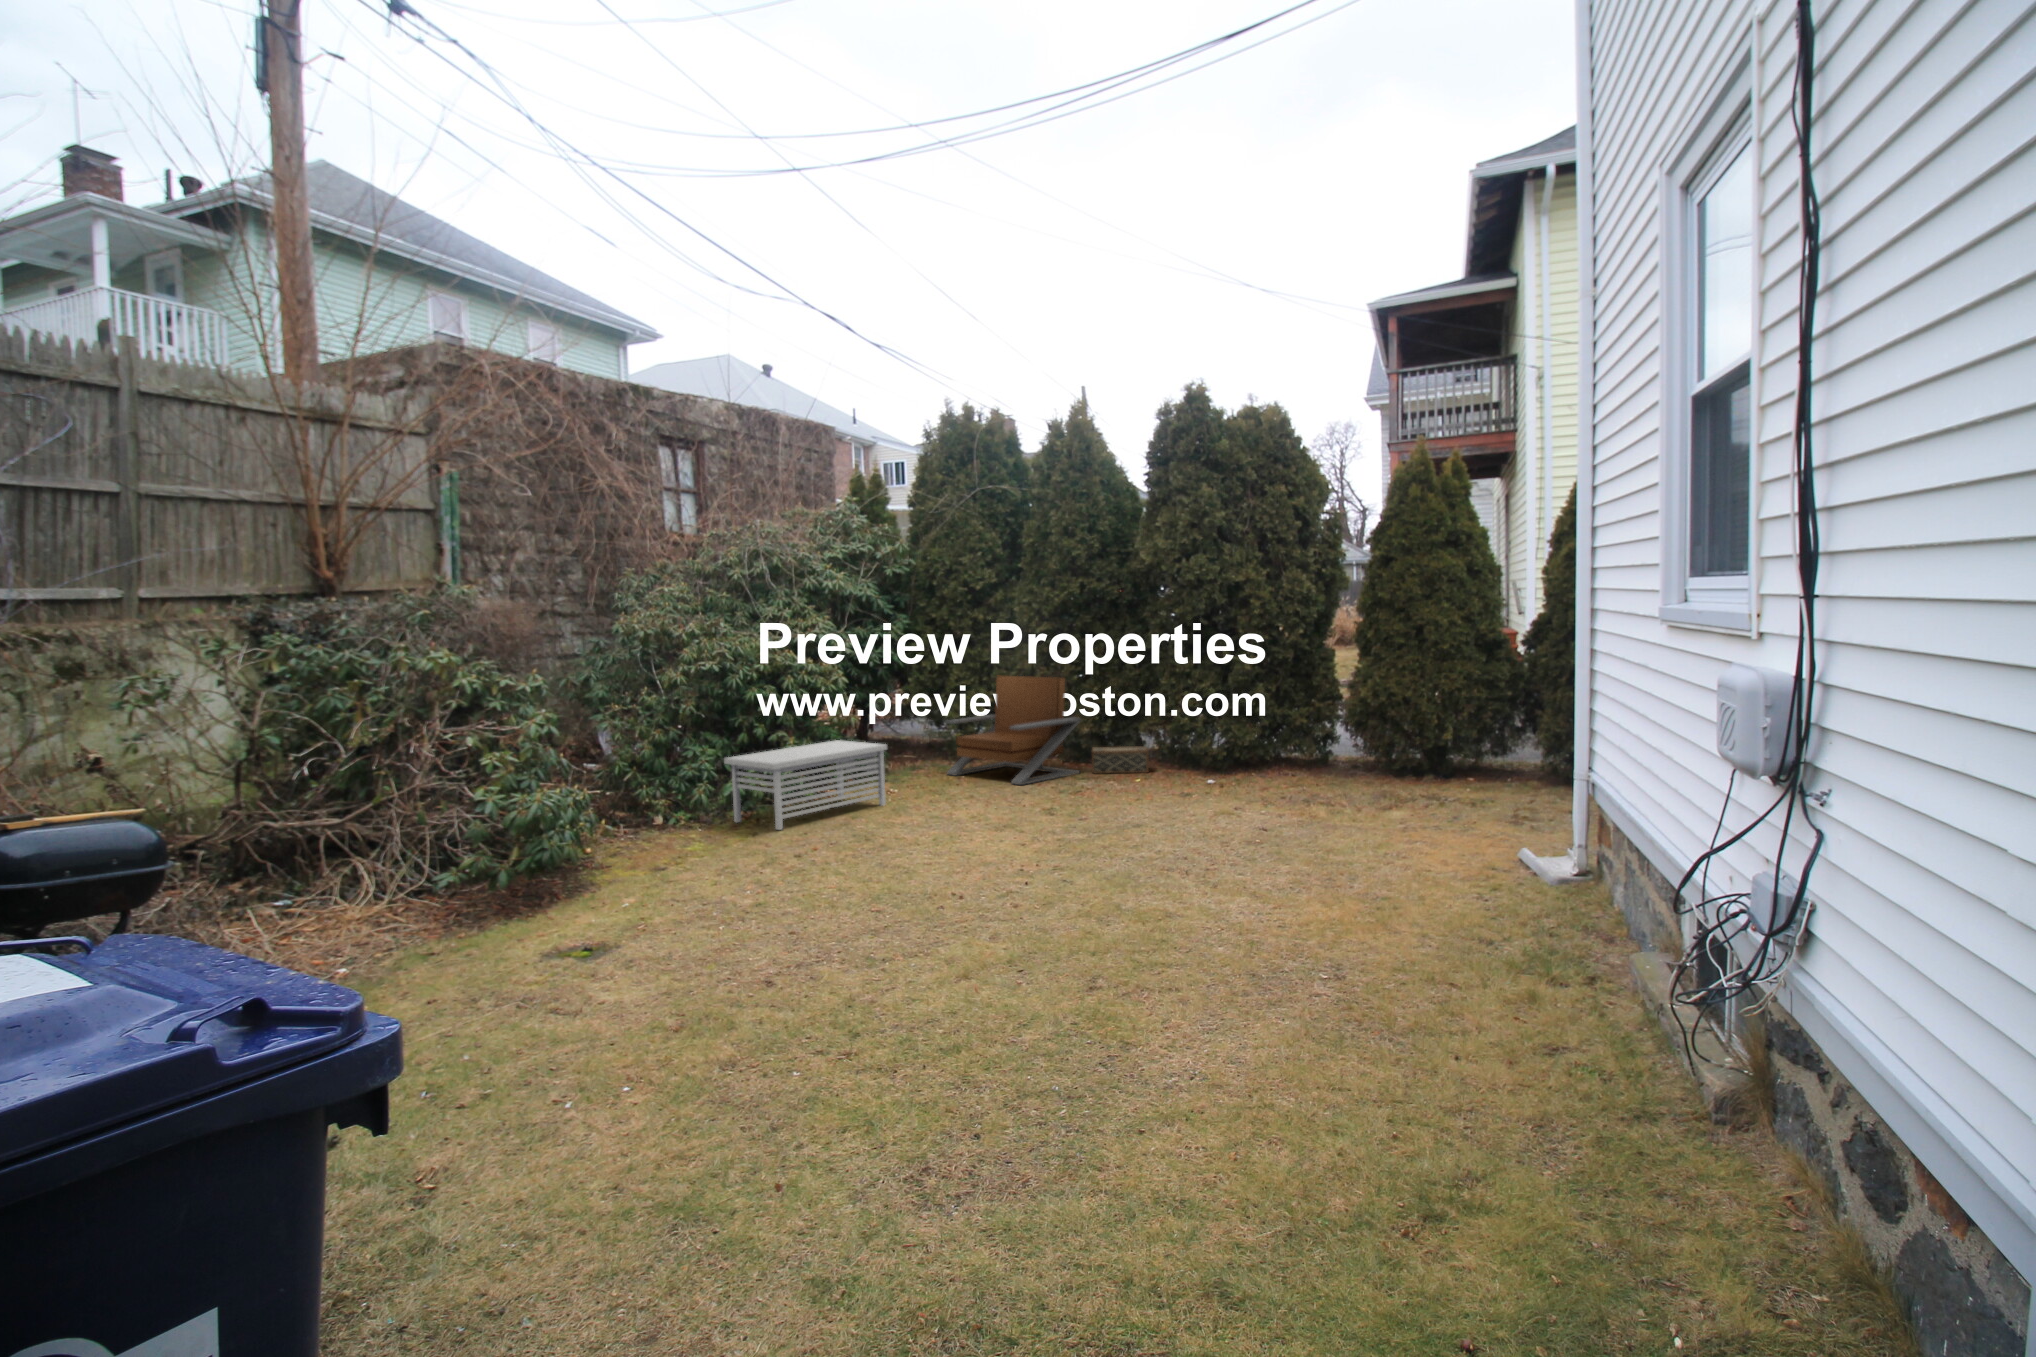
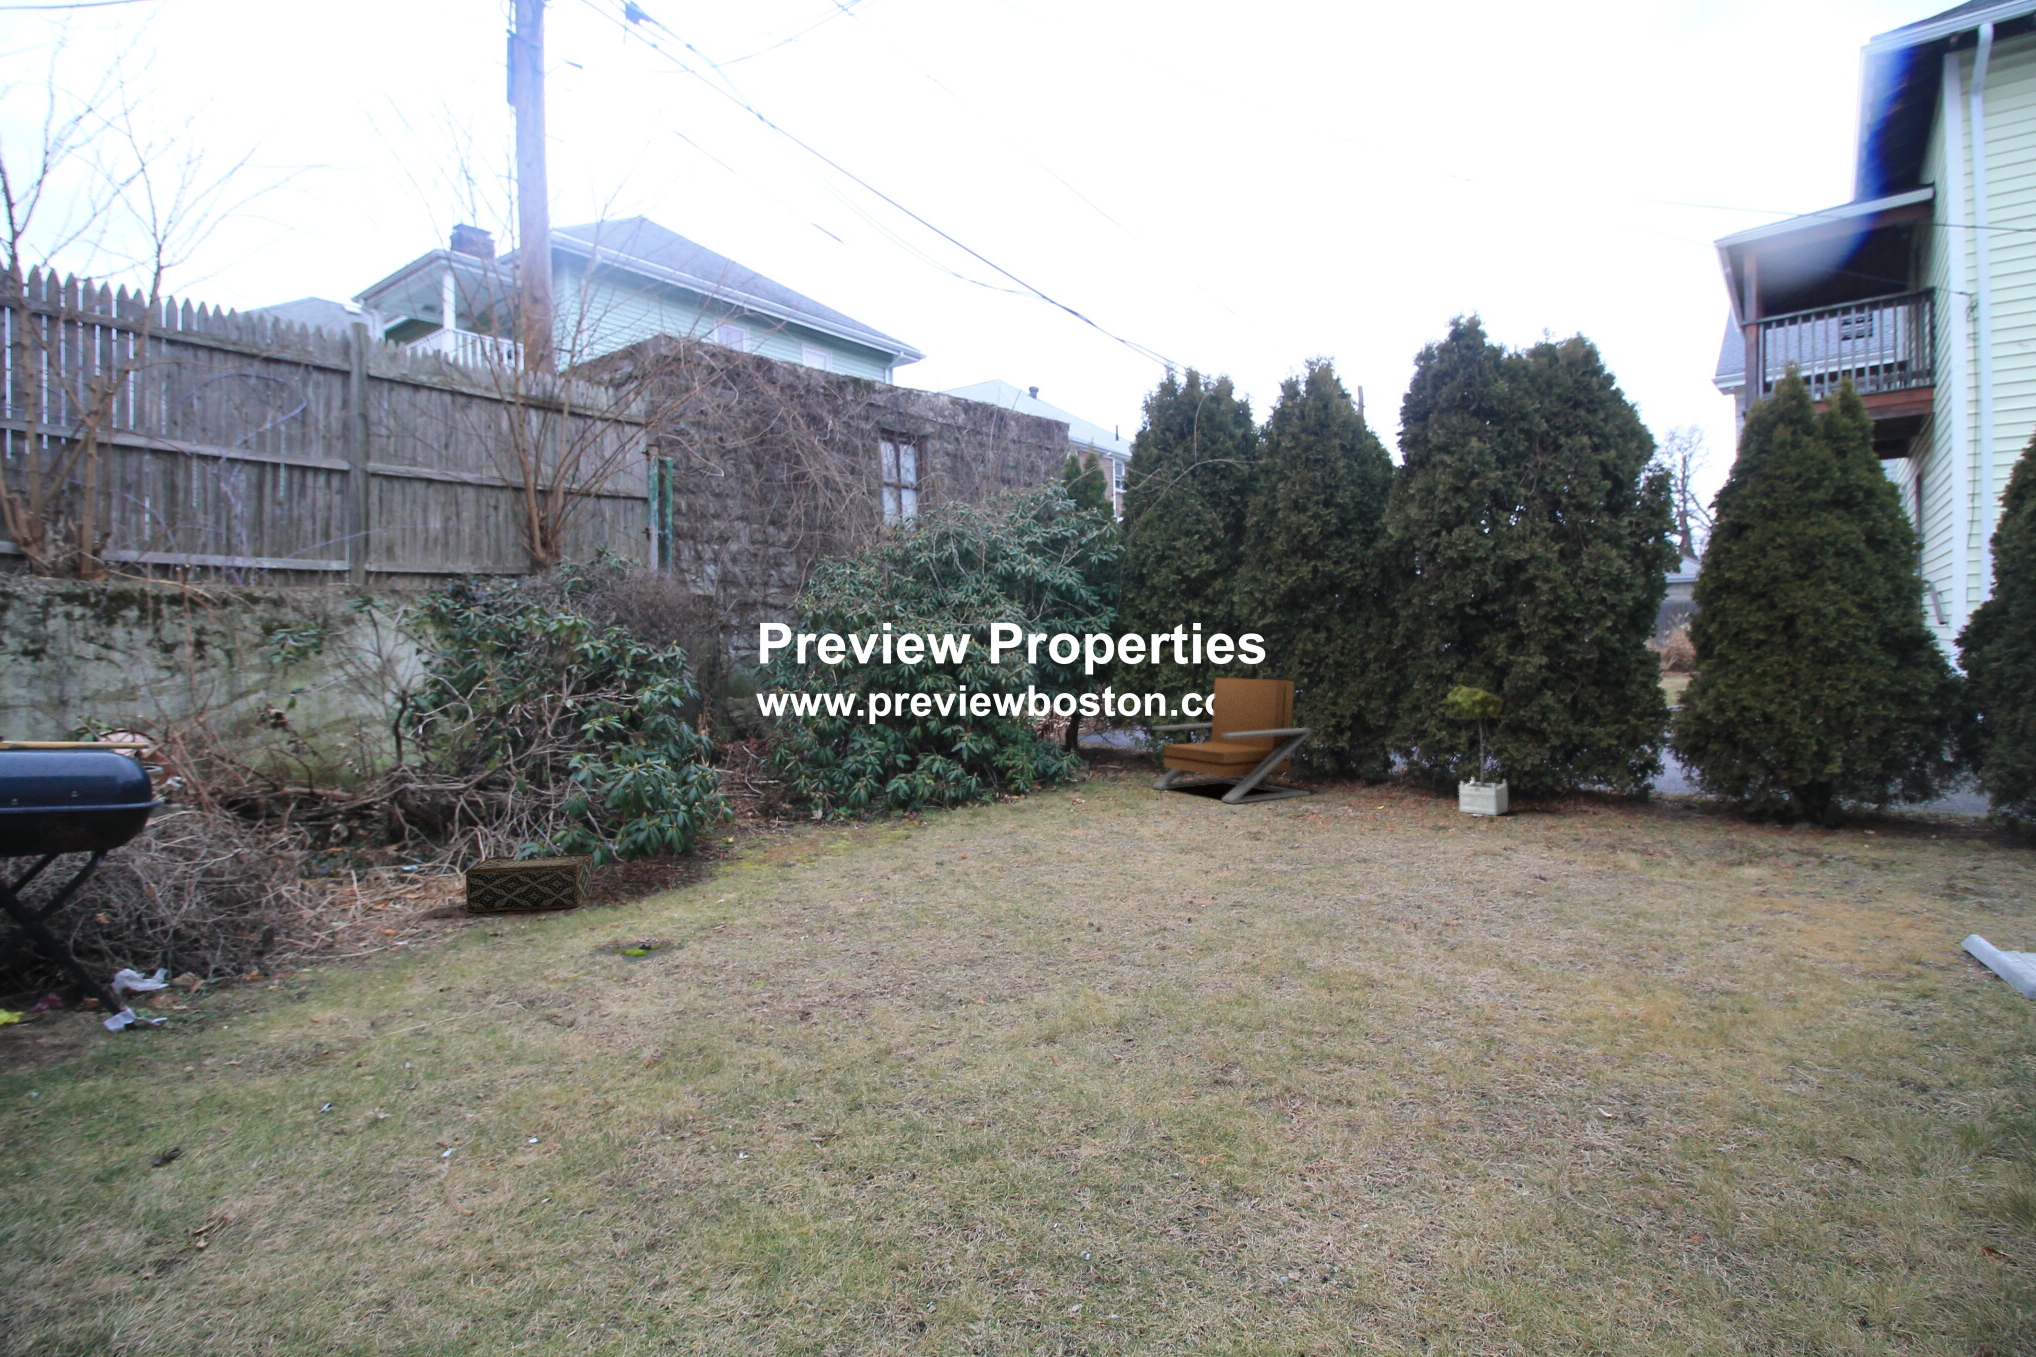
potted tree: none [1187,680,1234,783] -> present [1447,684,1508,815]
storage bench: present [724,740,887,830] -> none [889,741,1072,834]
woven basket: present [1092,746,1149,774] -> present [466,854,595,912]

